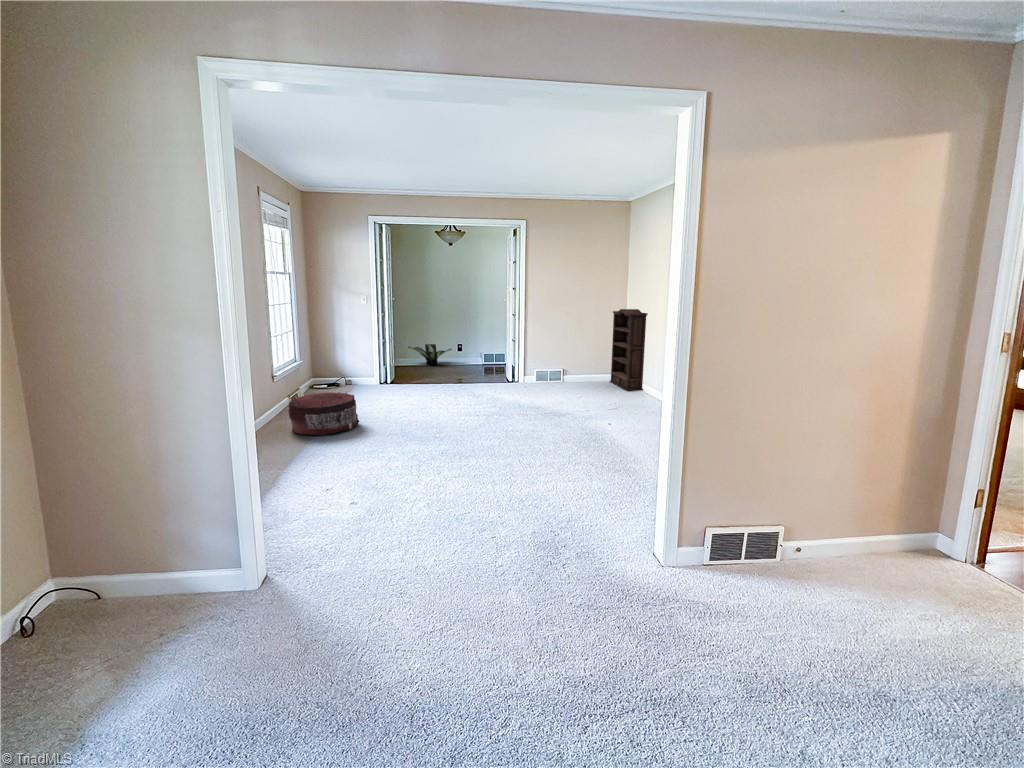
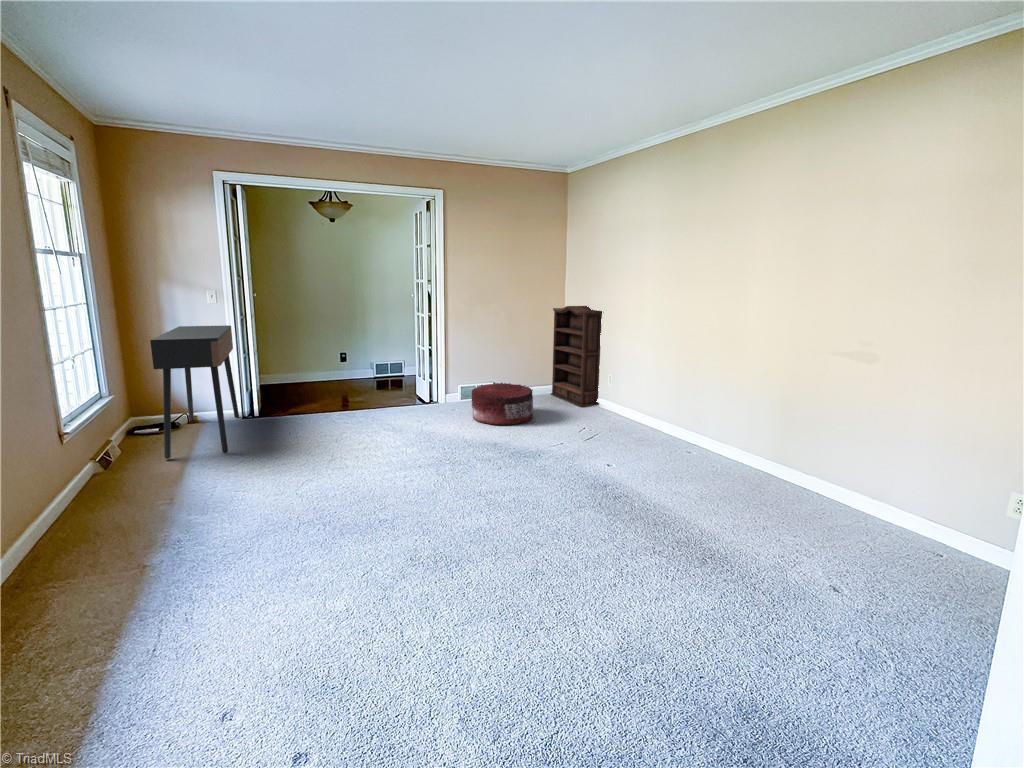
console table: none [323,320,378,401] -> present [150,325,239,459]
potted plant: present [408,344,452,366] -> none [271,353,335,383]
pouf: present [288,392,359,435] -> present [472,383,533,425]

